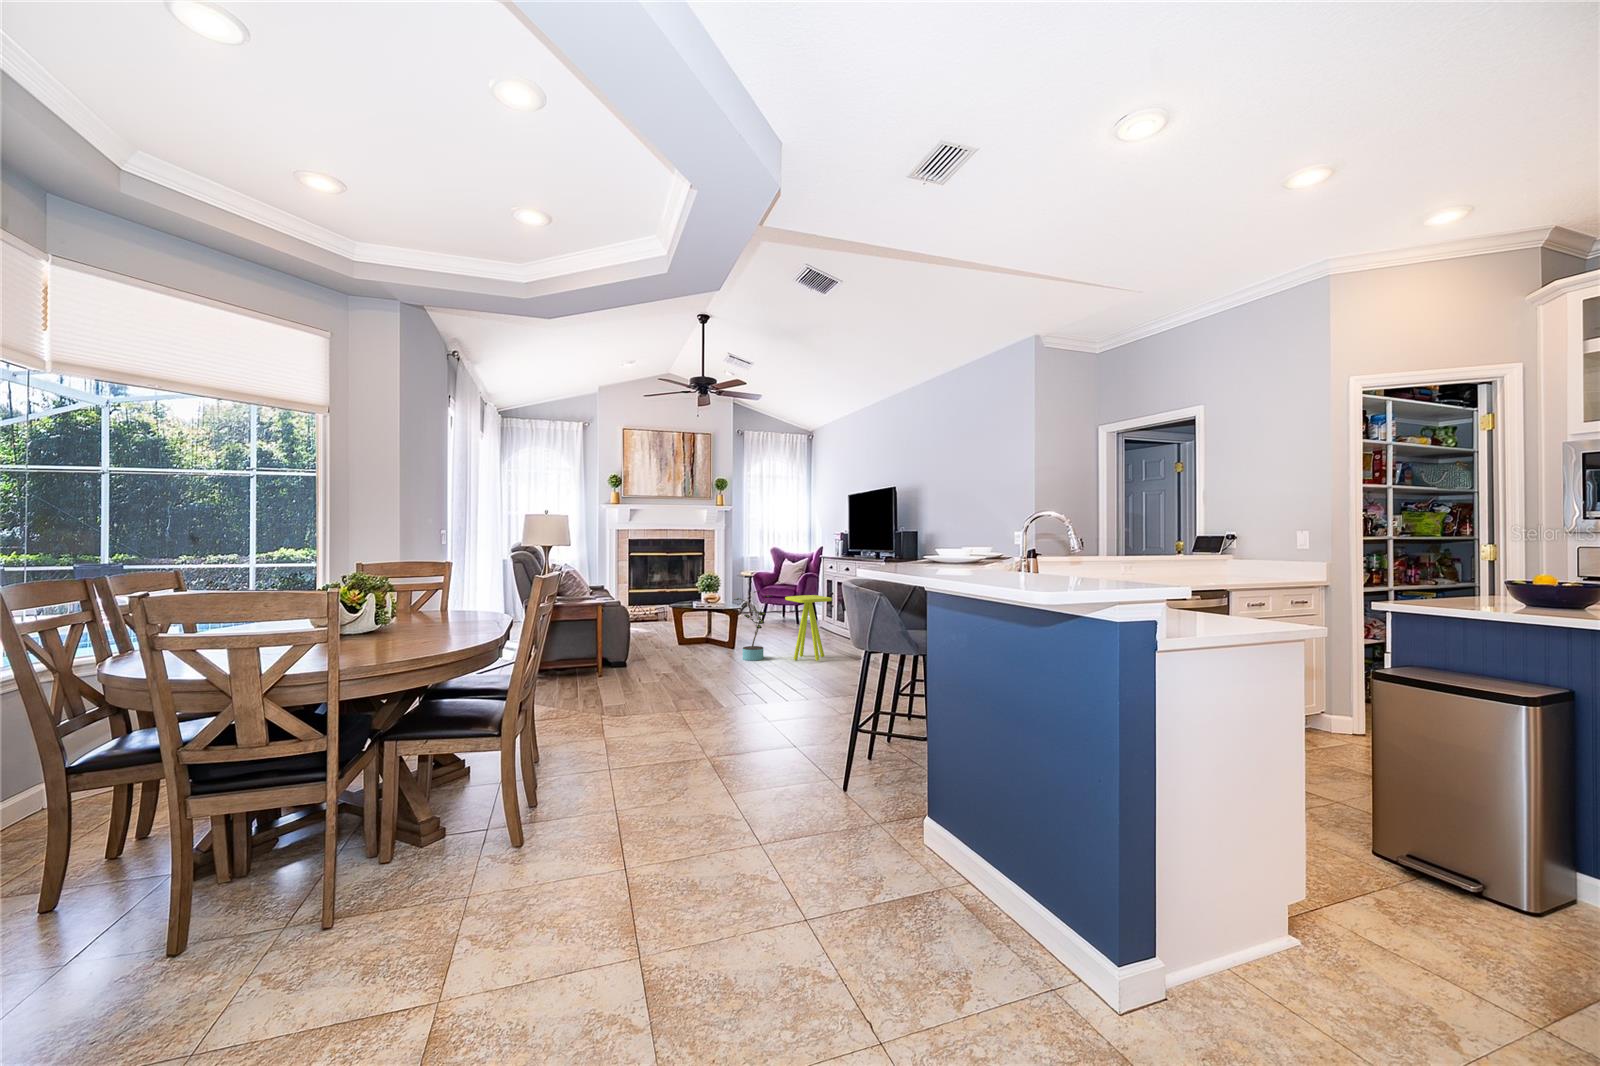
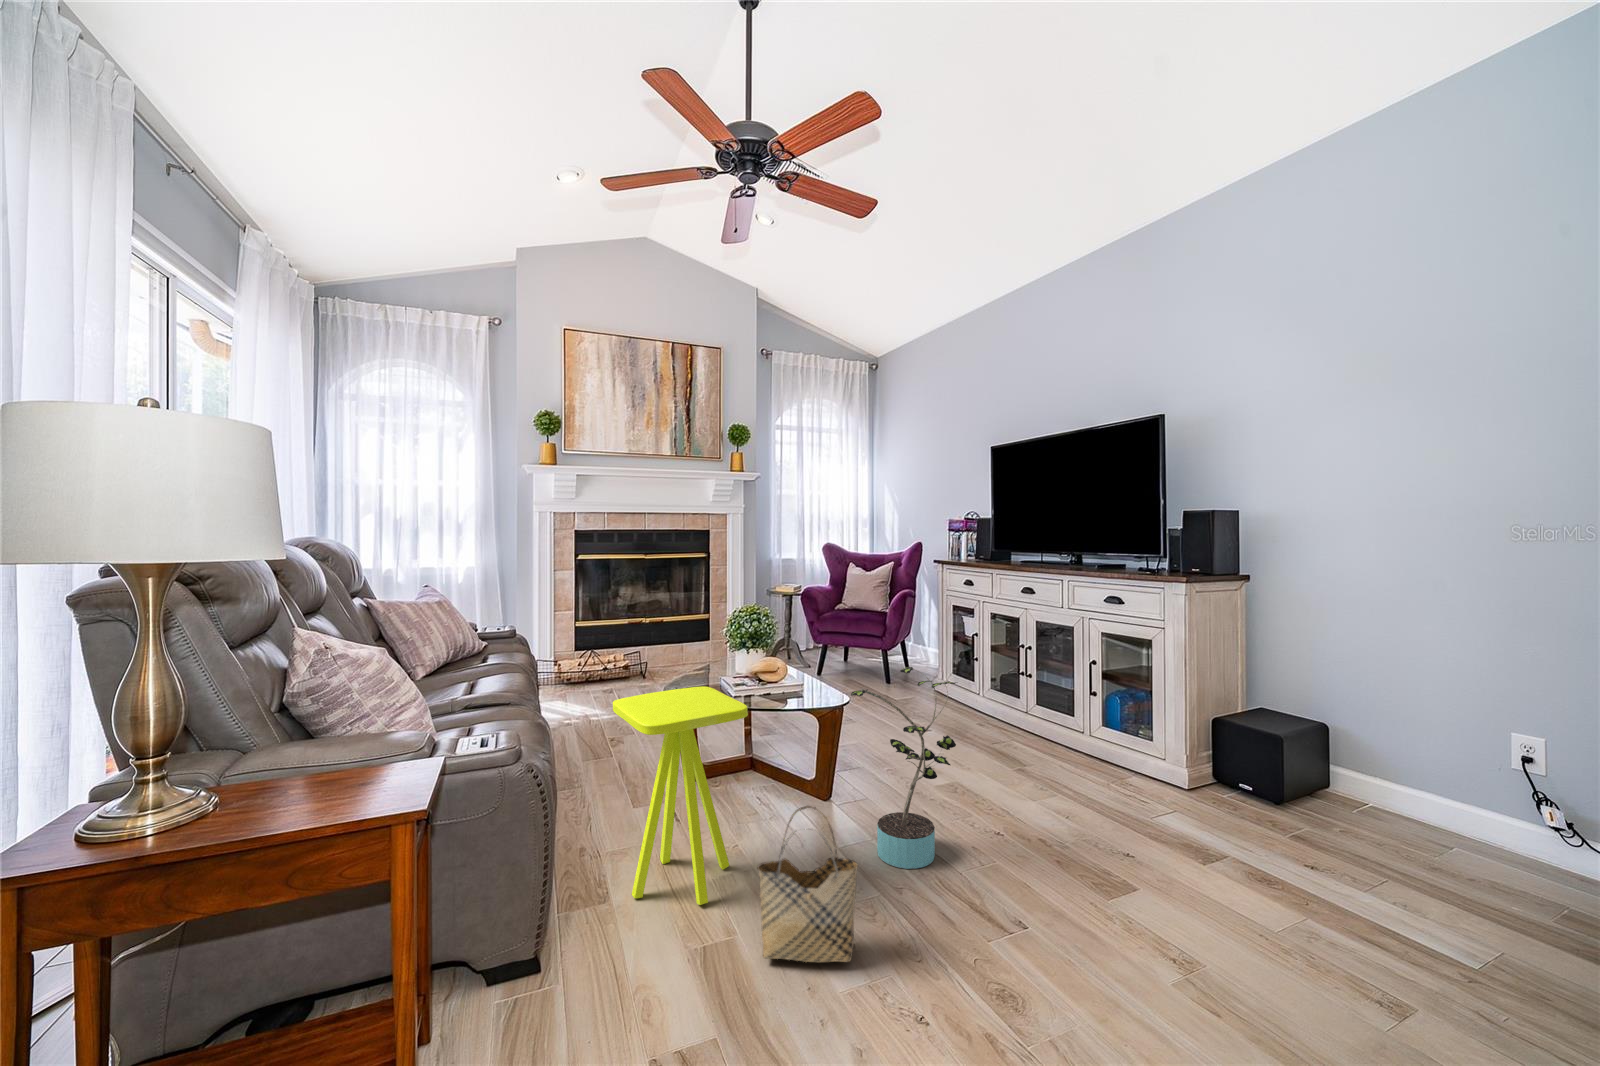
side table: present [785,595,832,661] -> present [613,686,748,905]
woven basket: none [690,627,721,670] -> present [757,806,858,962]

